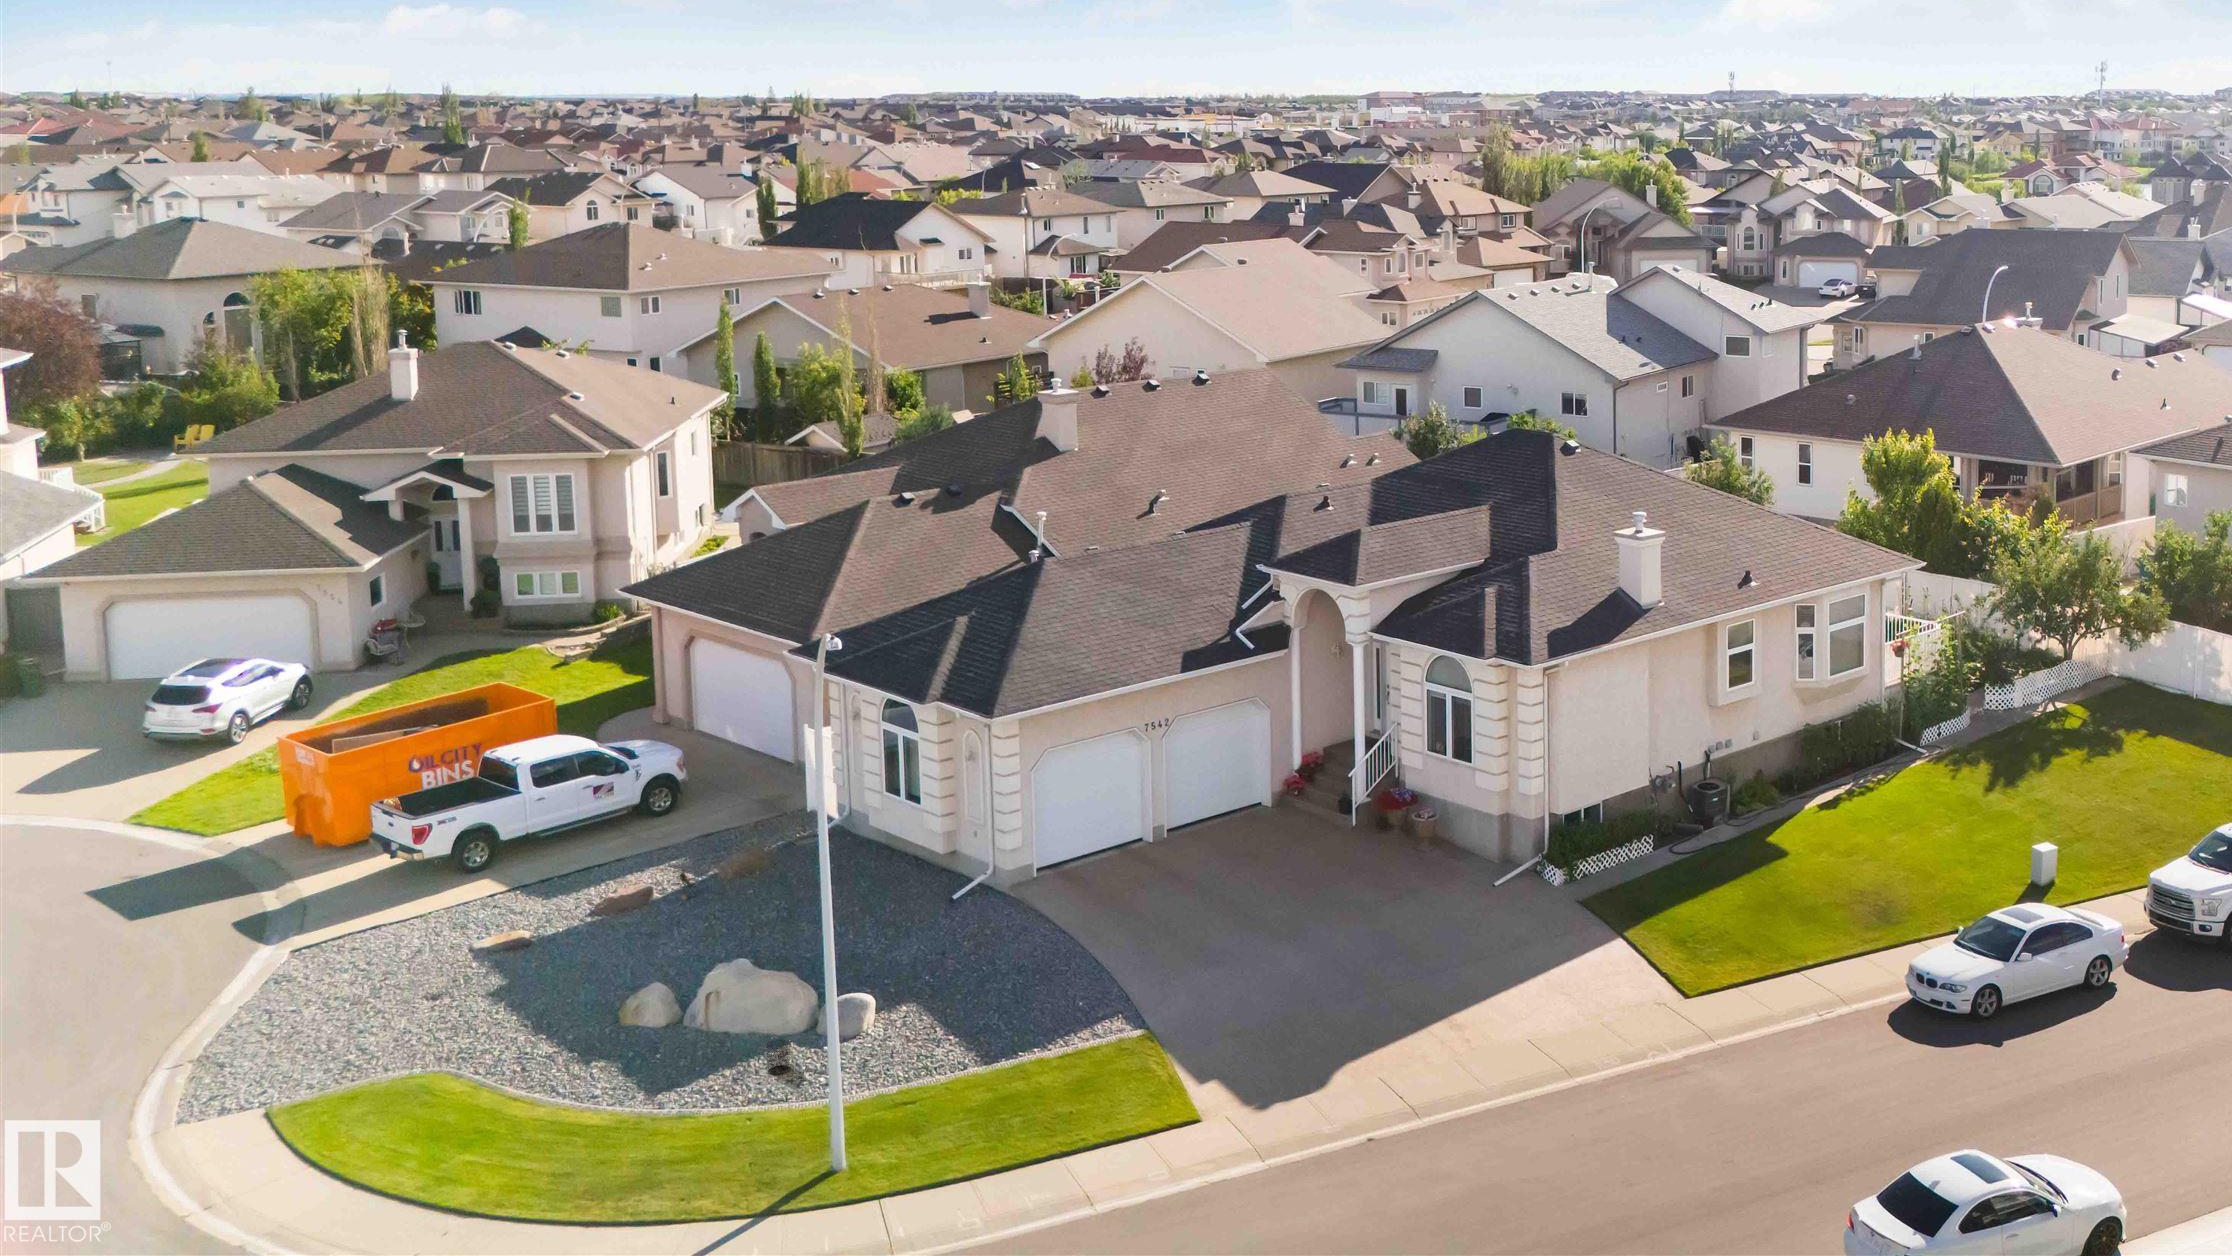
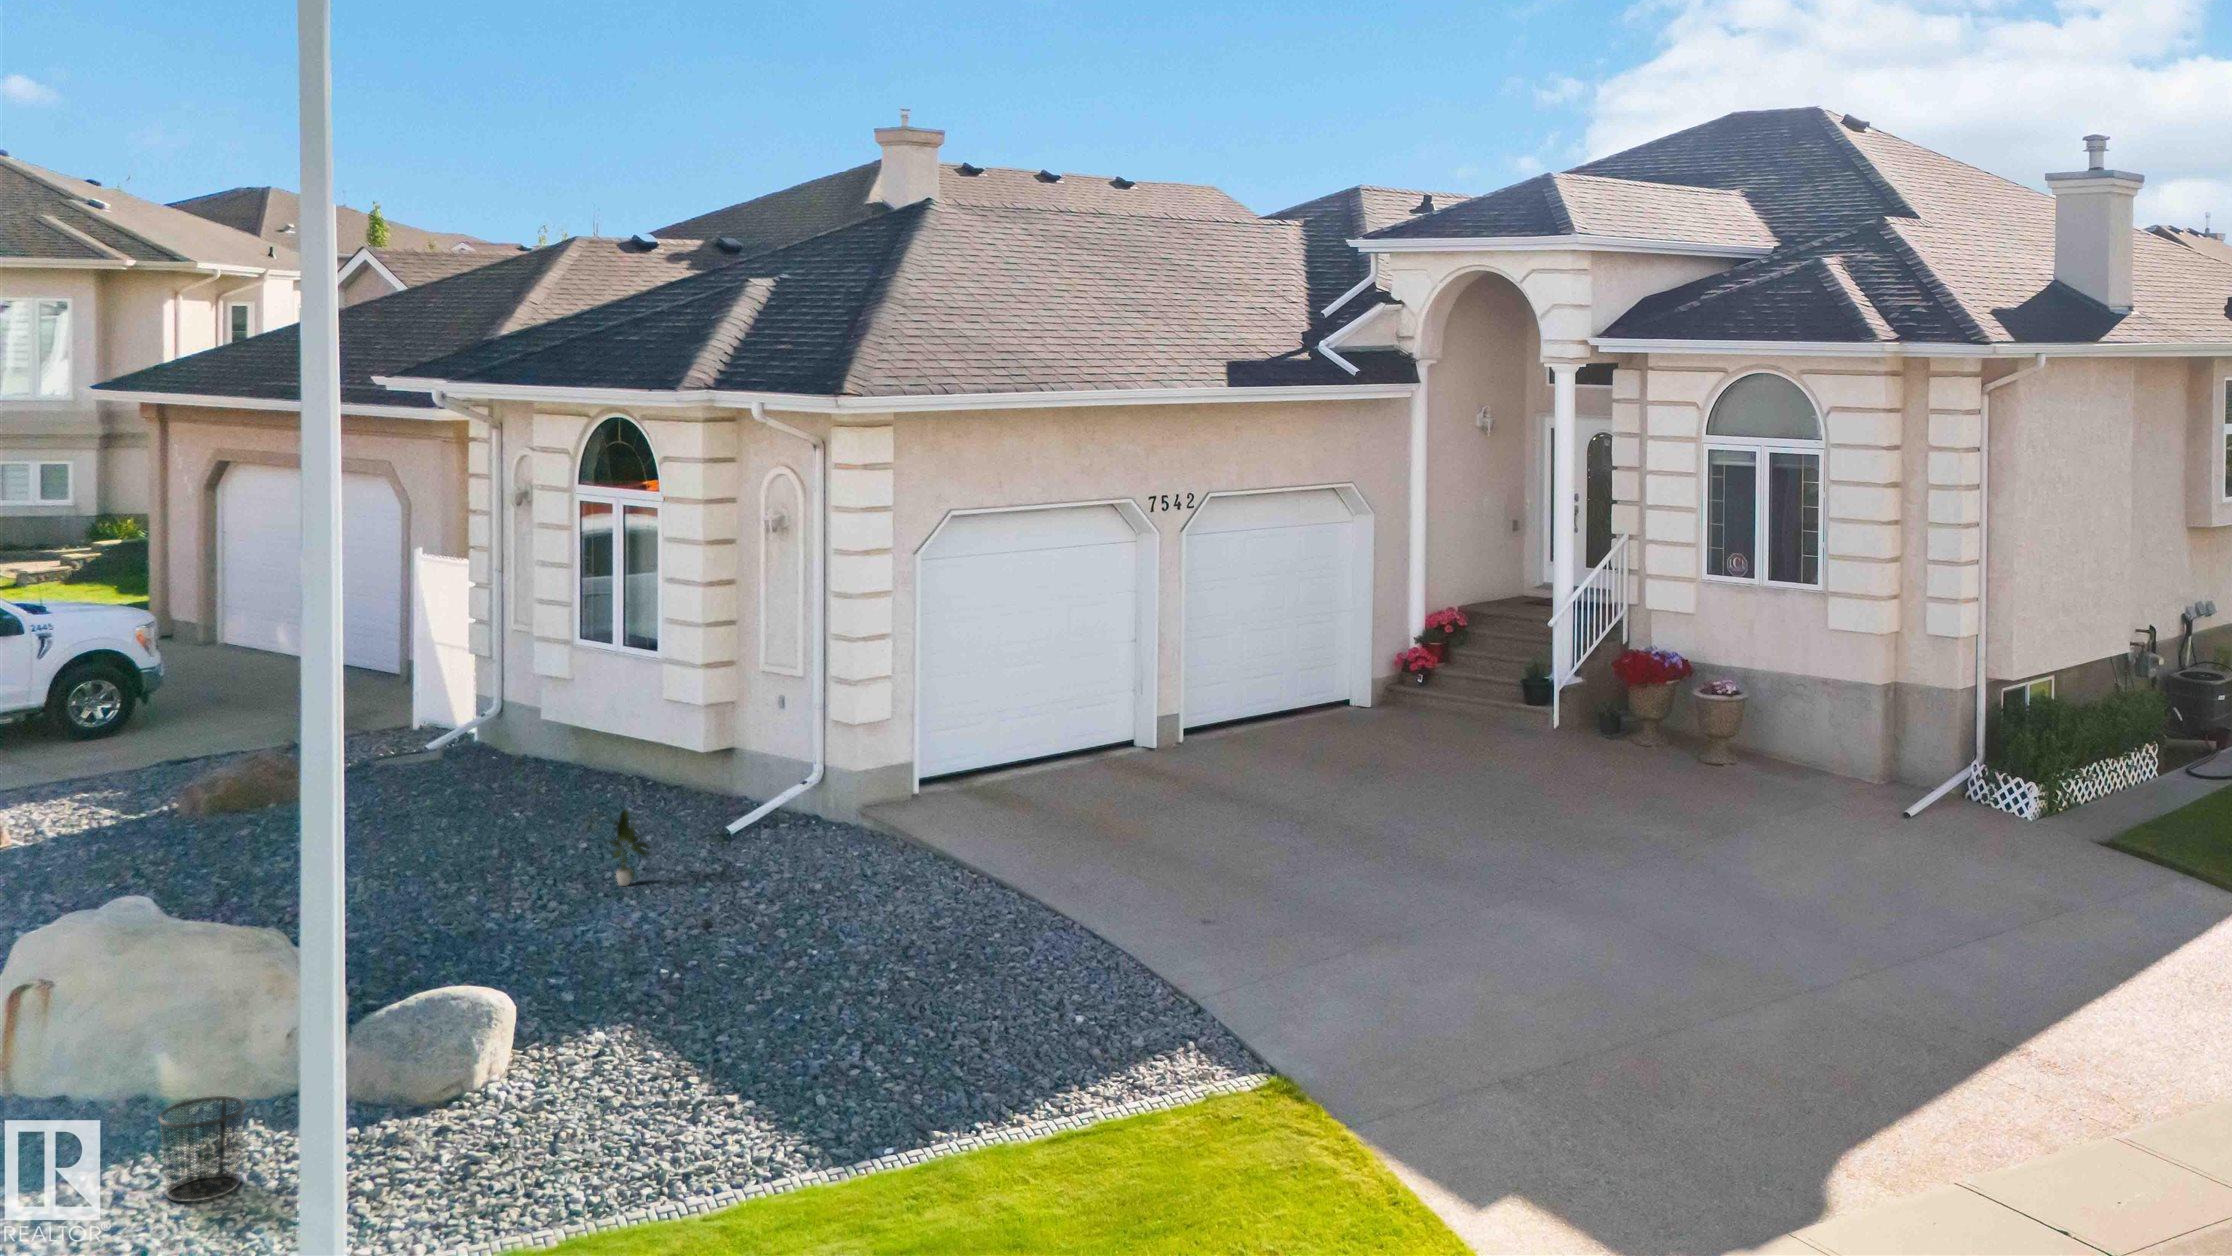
potted plant: present [678,871,694,901] -> present [609,809,650,886]

